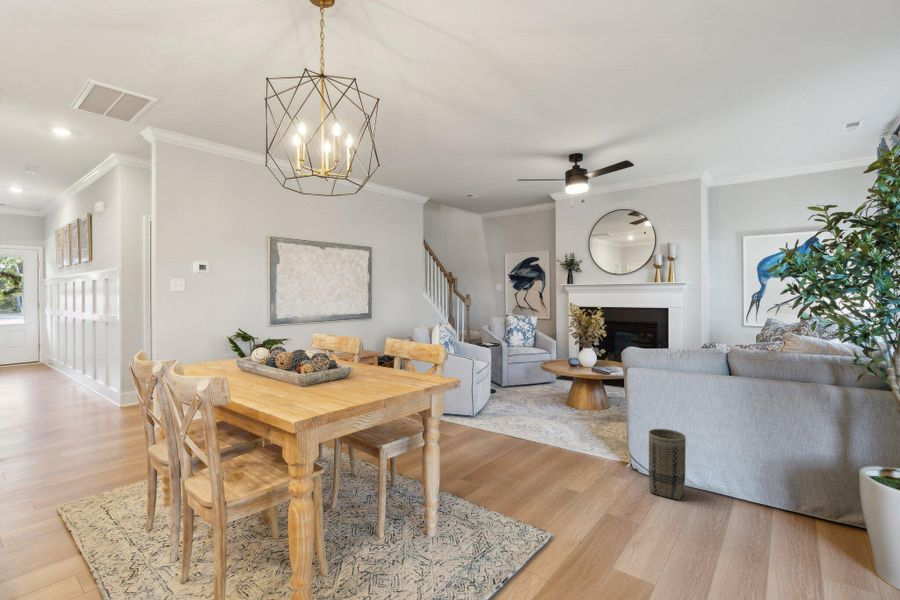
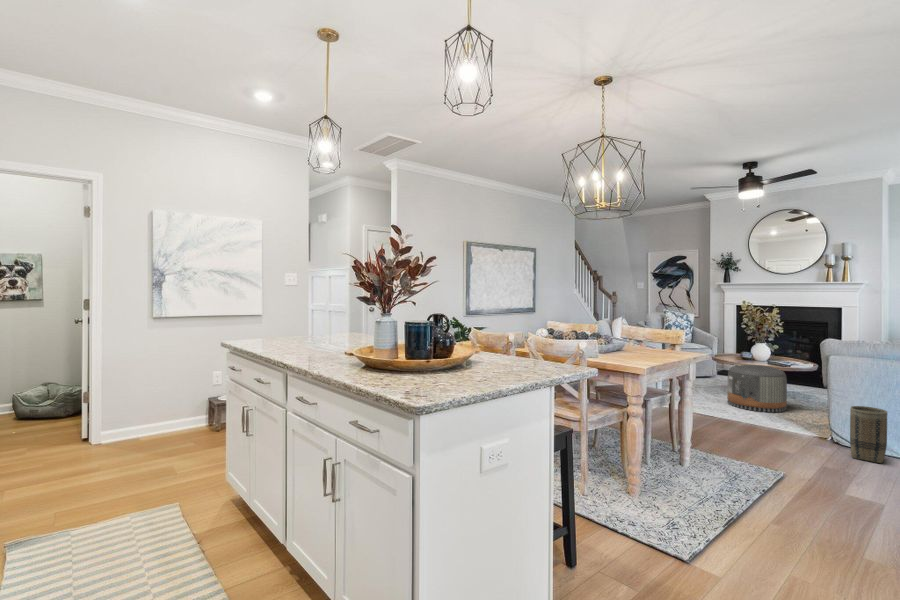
pouf: none [551,373,607,426] -> present [727,365,787,412]

